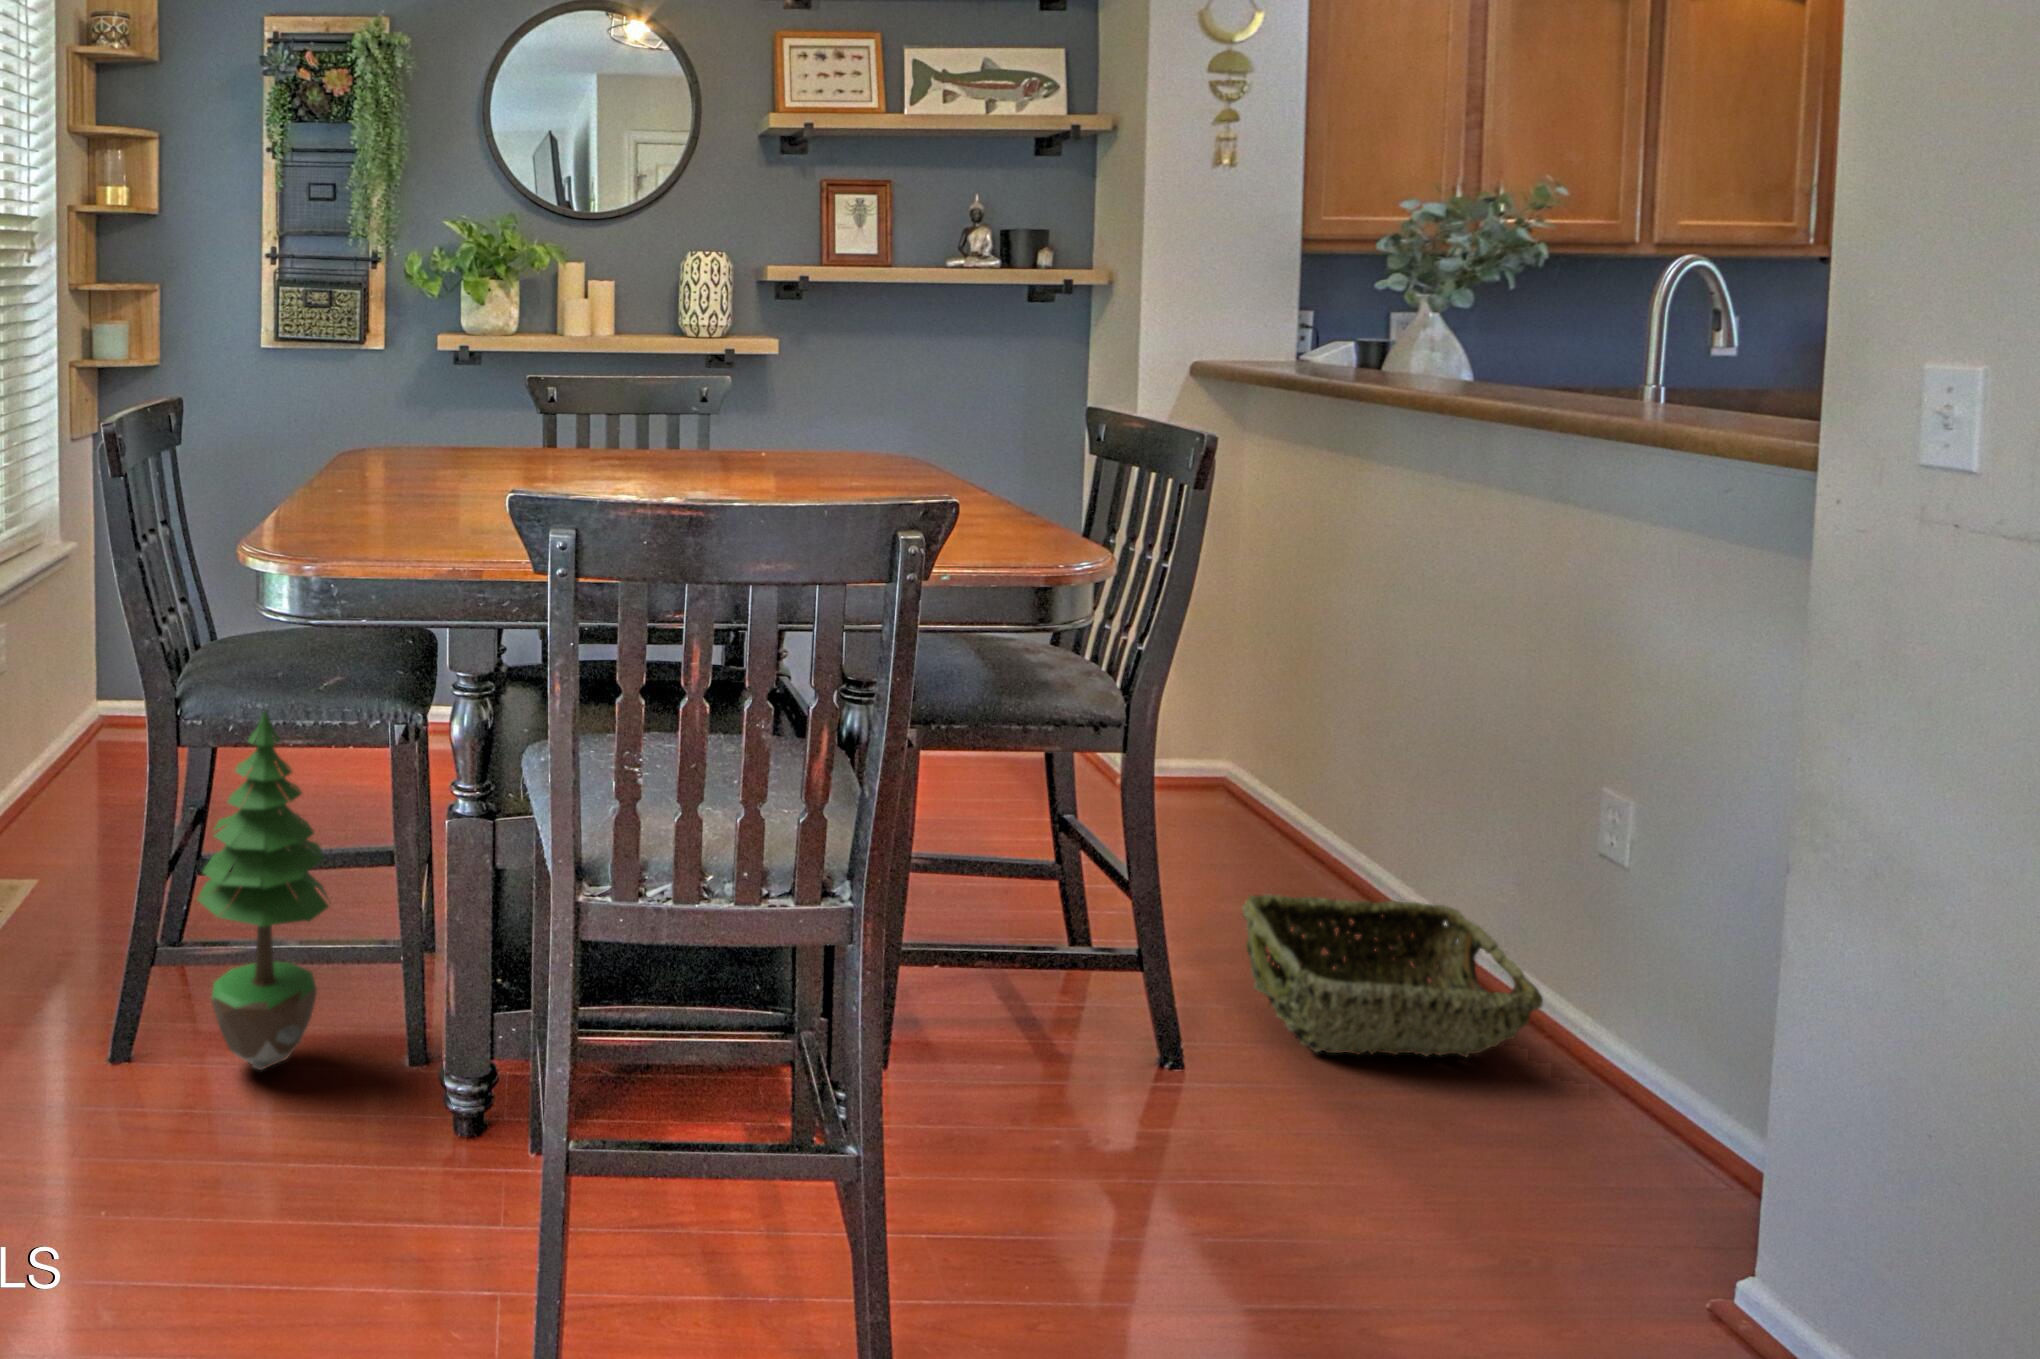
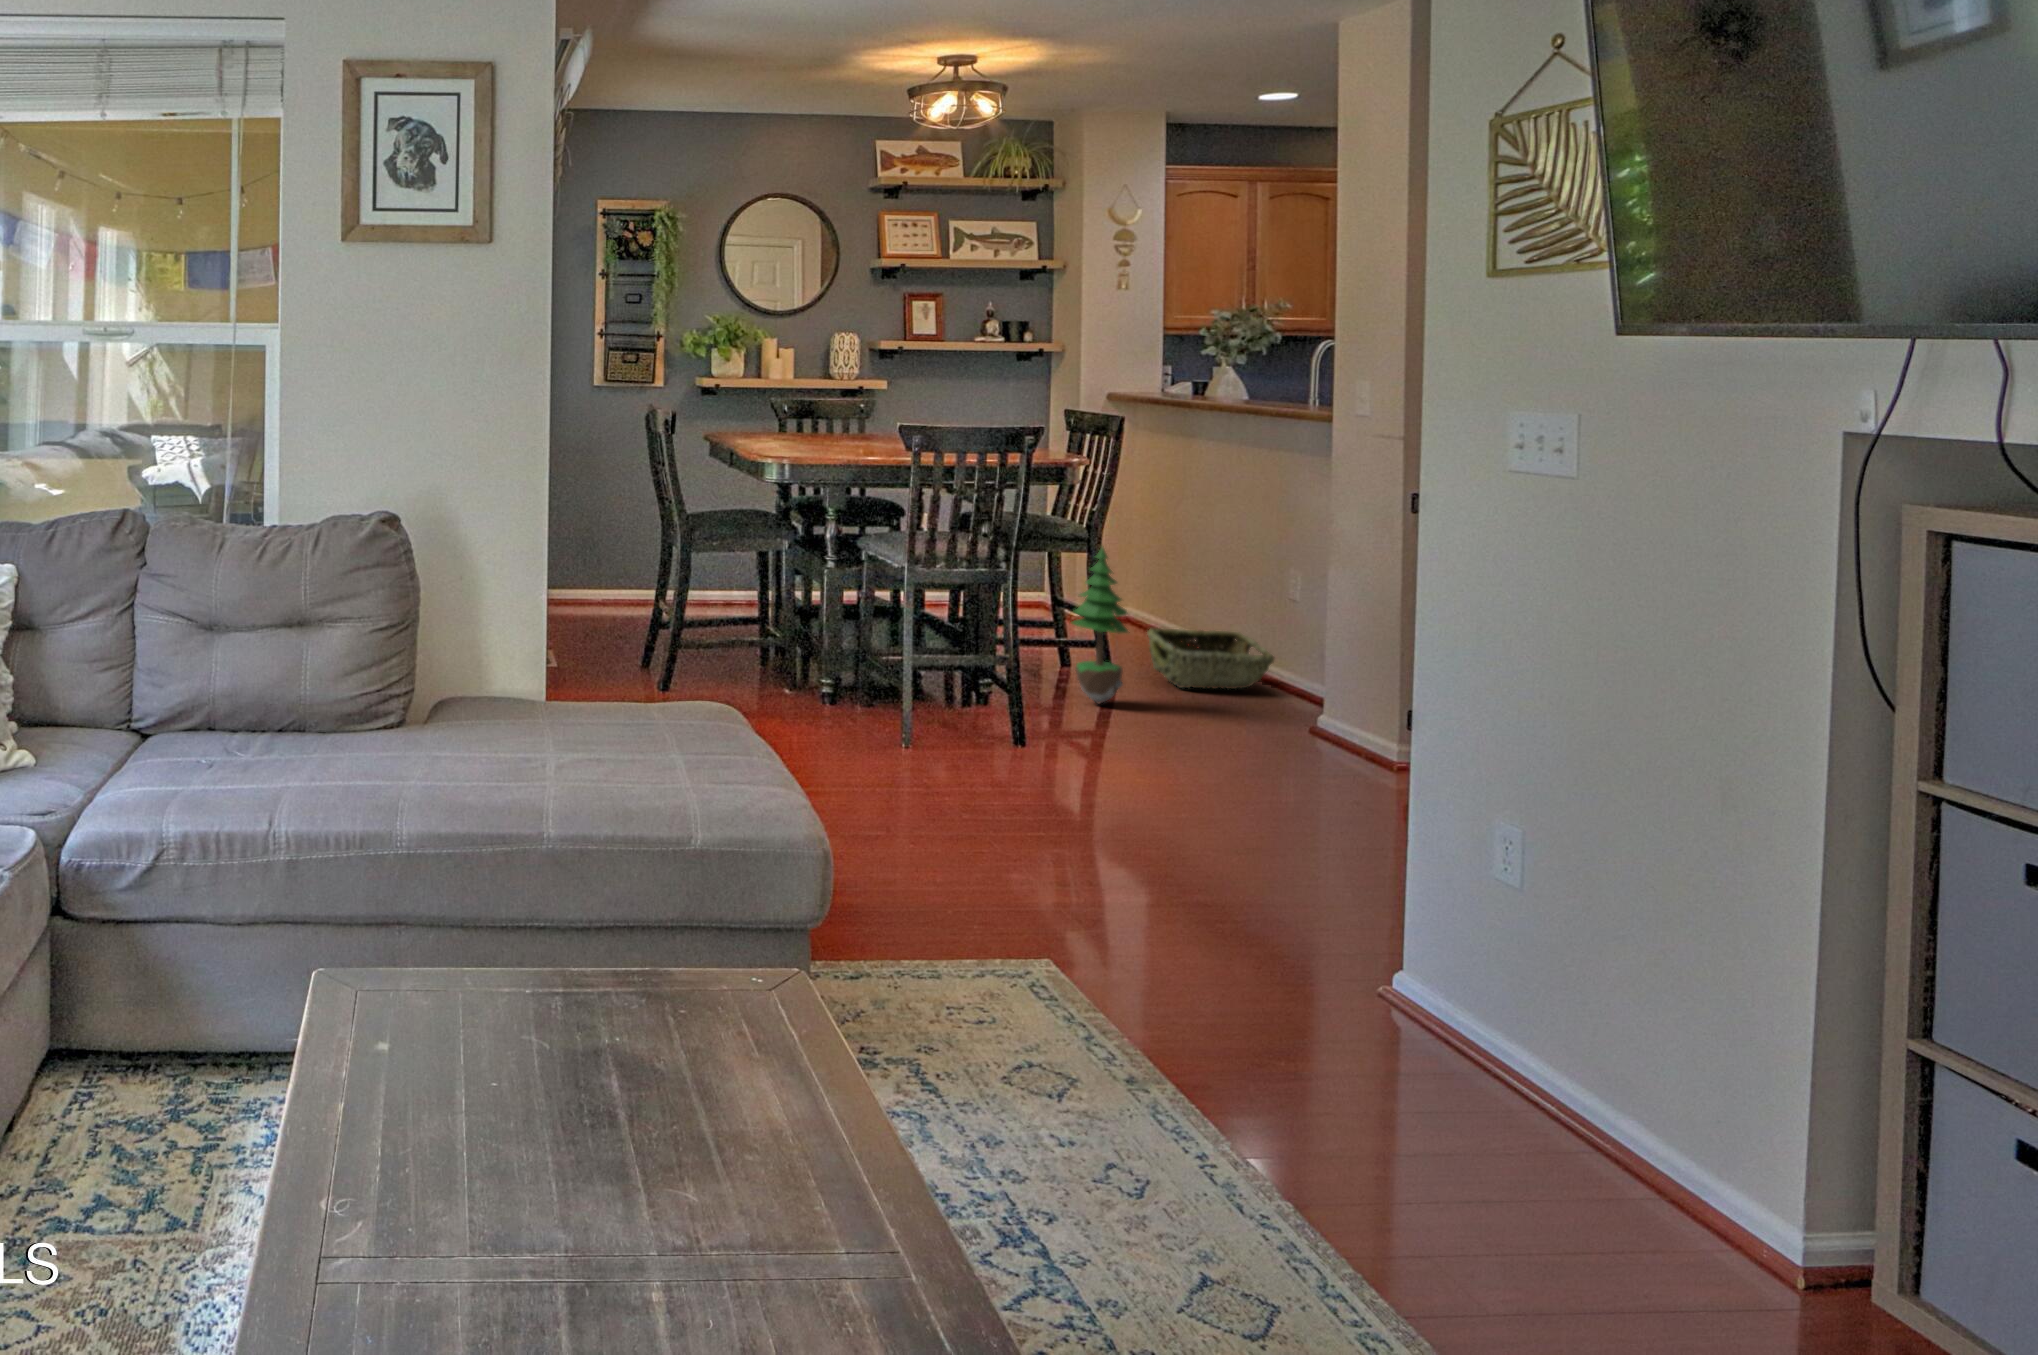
potted tree: present [198,711,329,1070] -> present [1072,547,1128,703]

